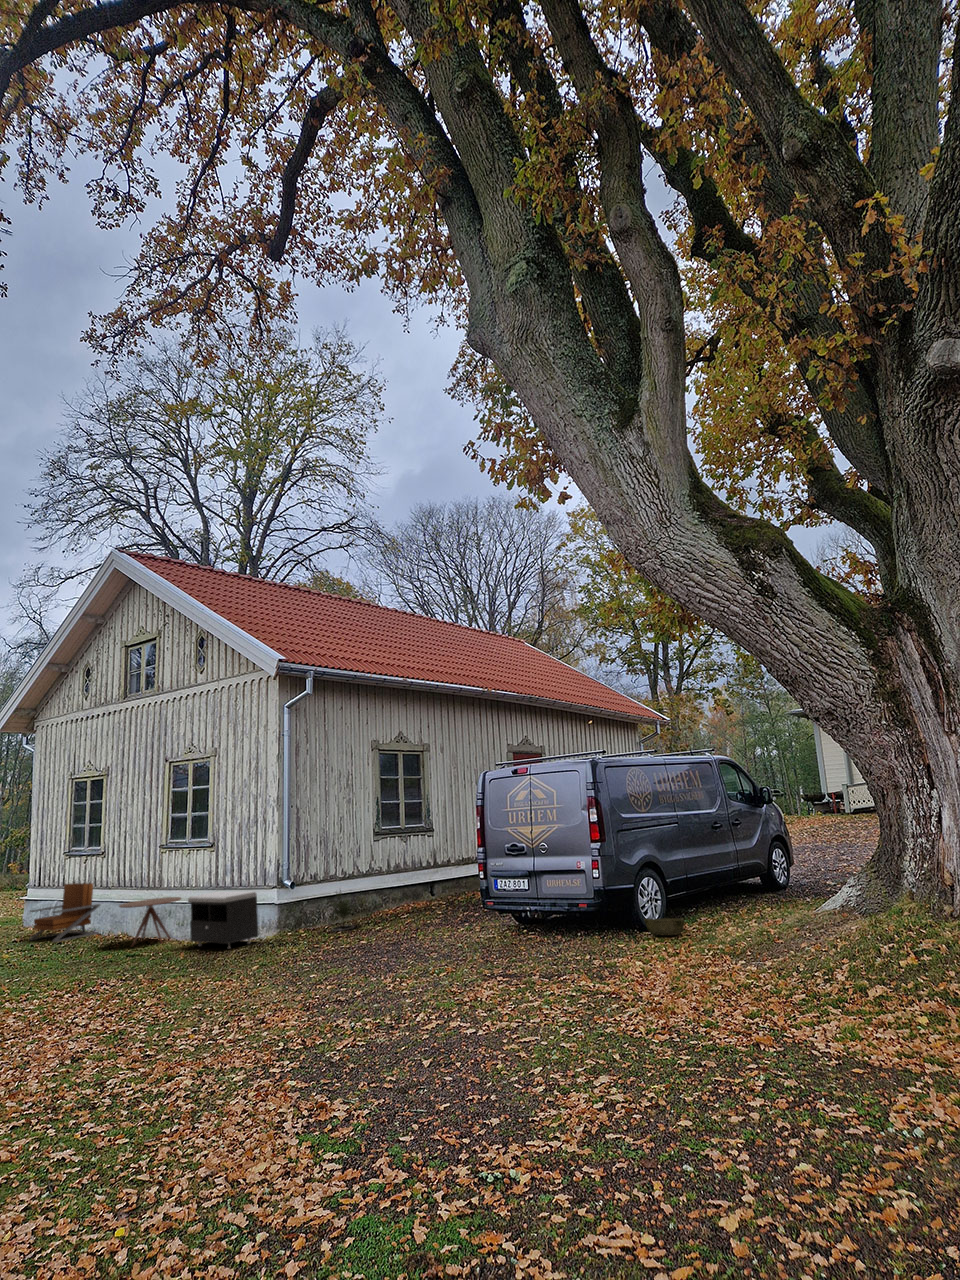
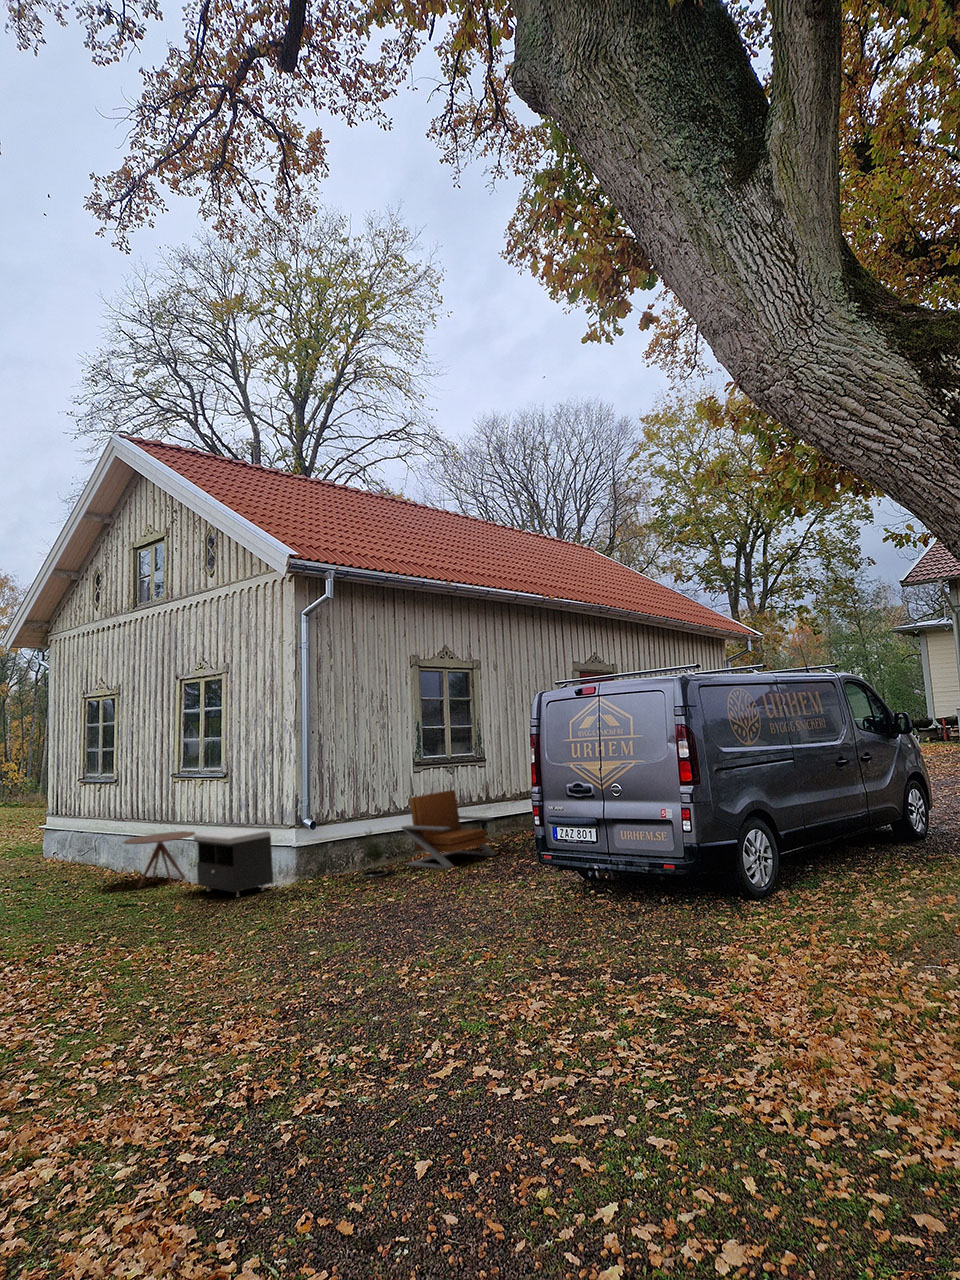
lounge chair: present [29,883,100,942] -> present [402,790,496,869]
woven basket: present [644,918,684,935] -> none [752,886,811,913]

